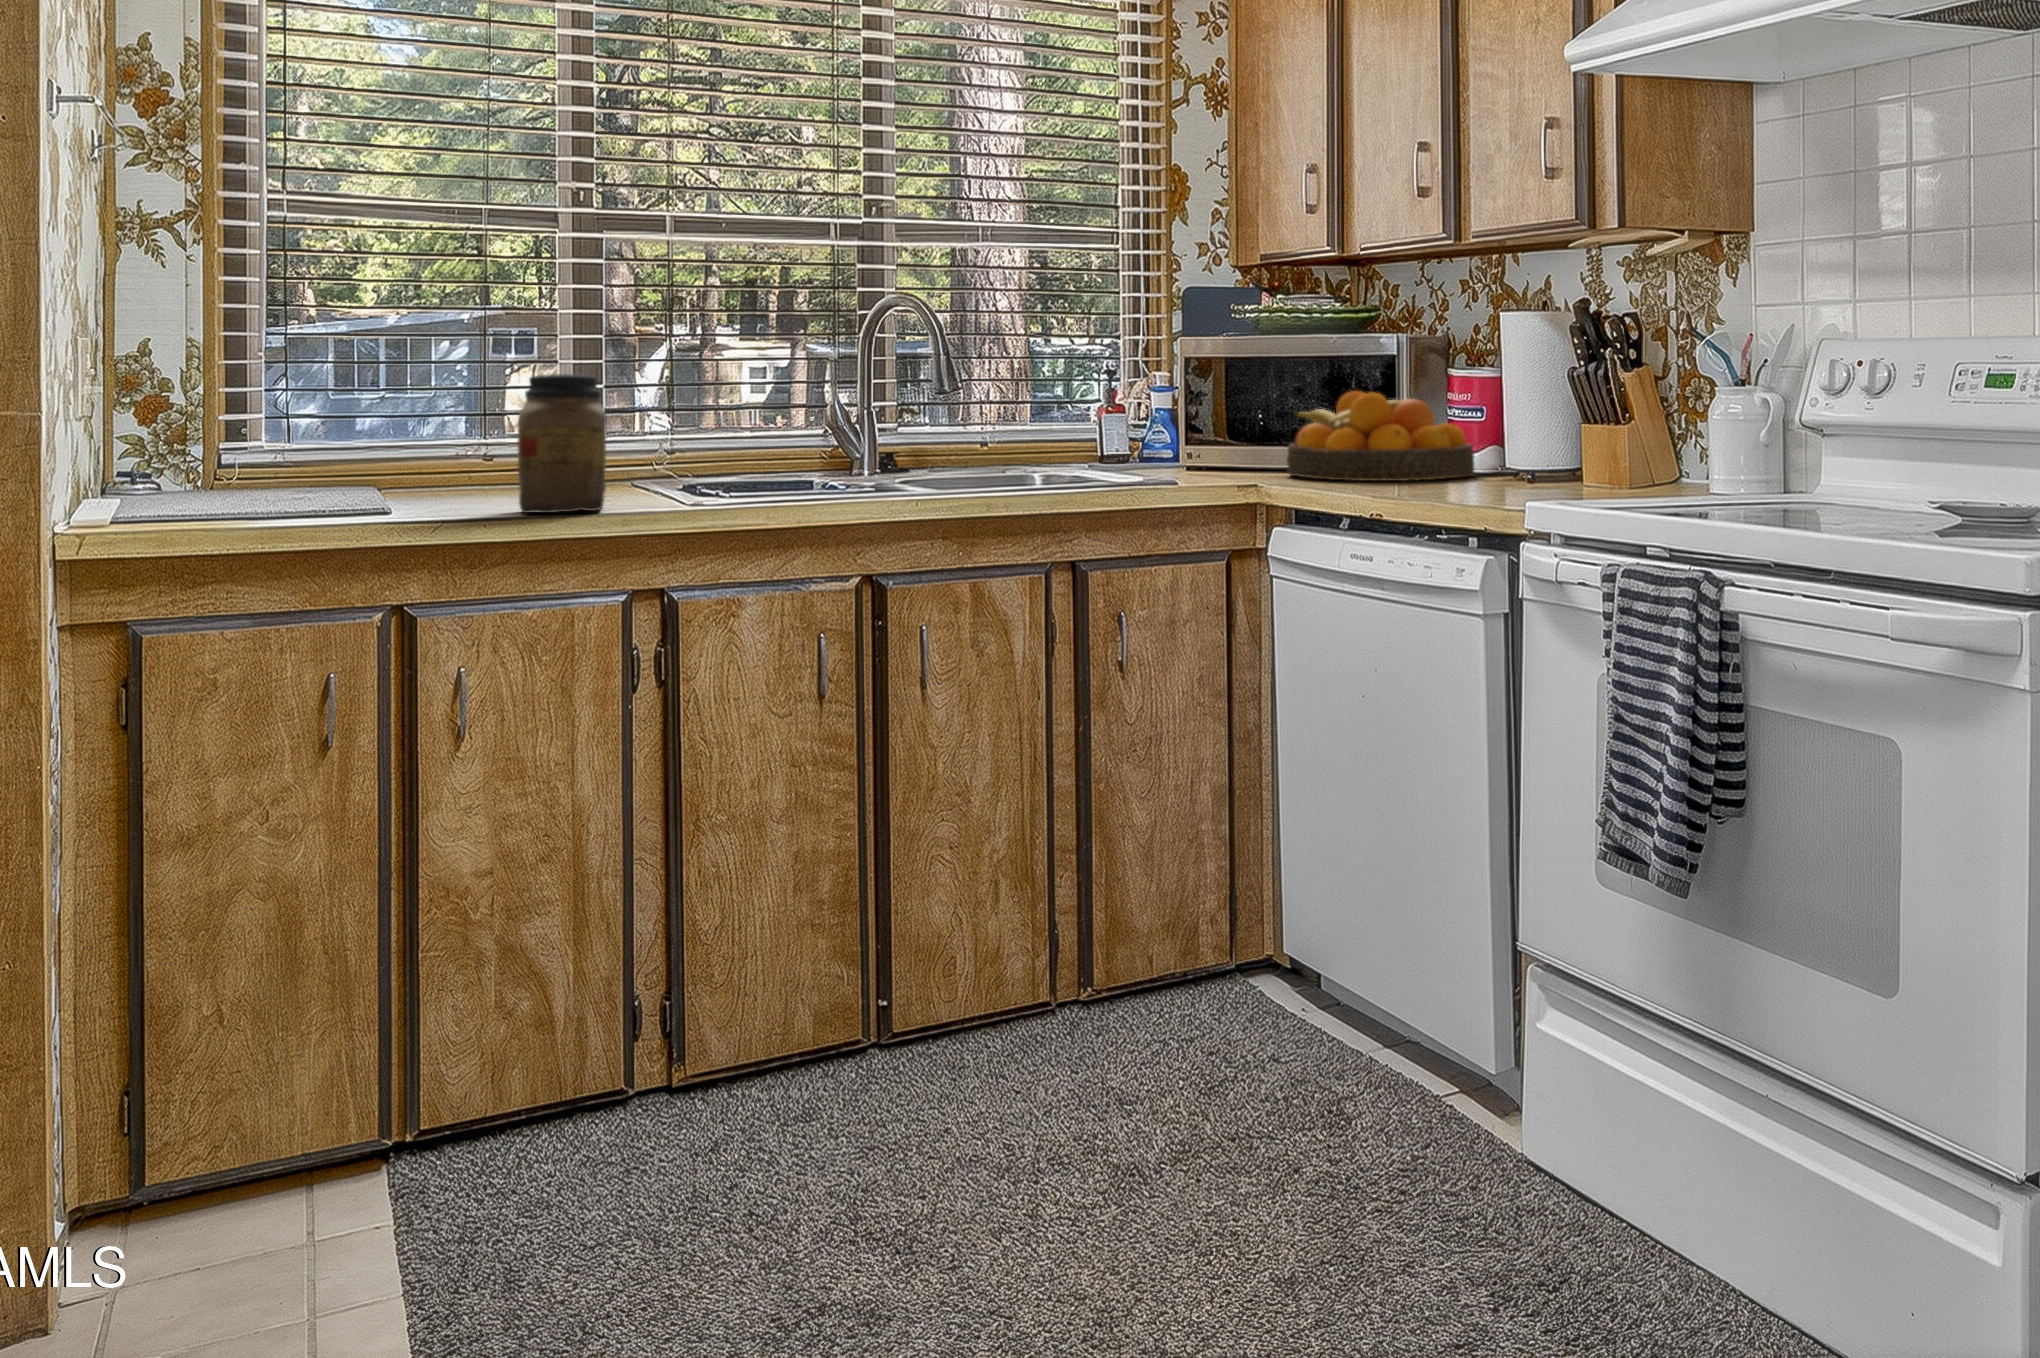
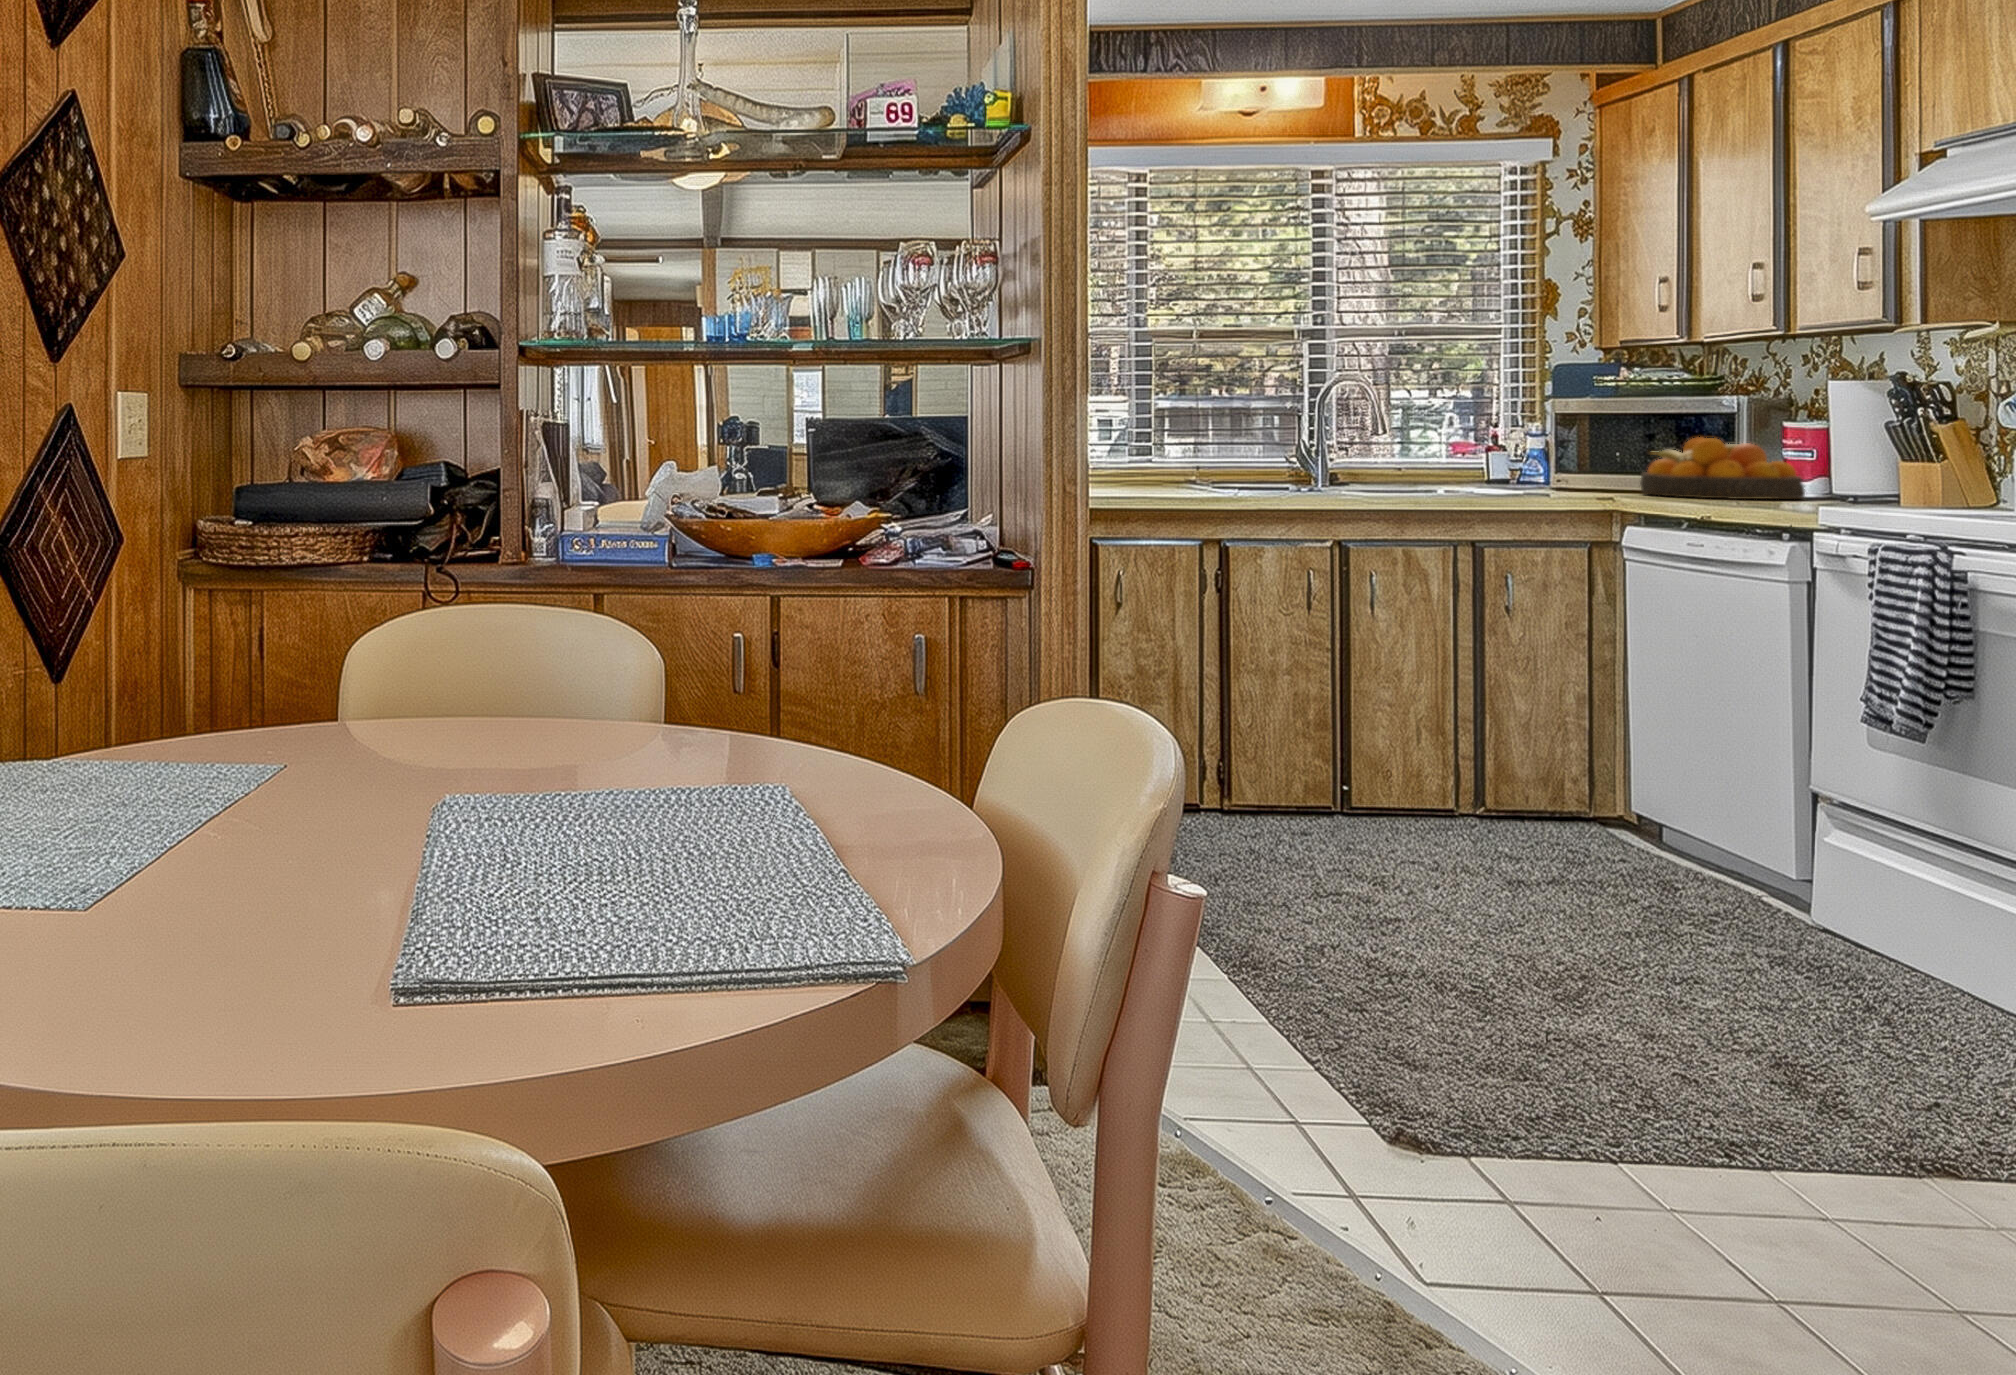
jar: present [518,374,607,513] -> none [1142,416,1189,488]

